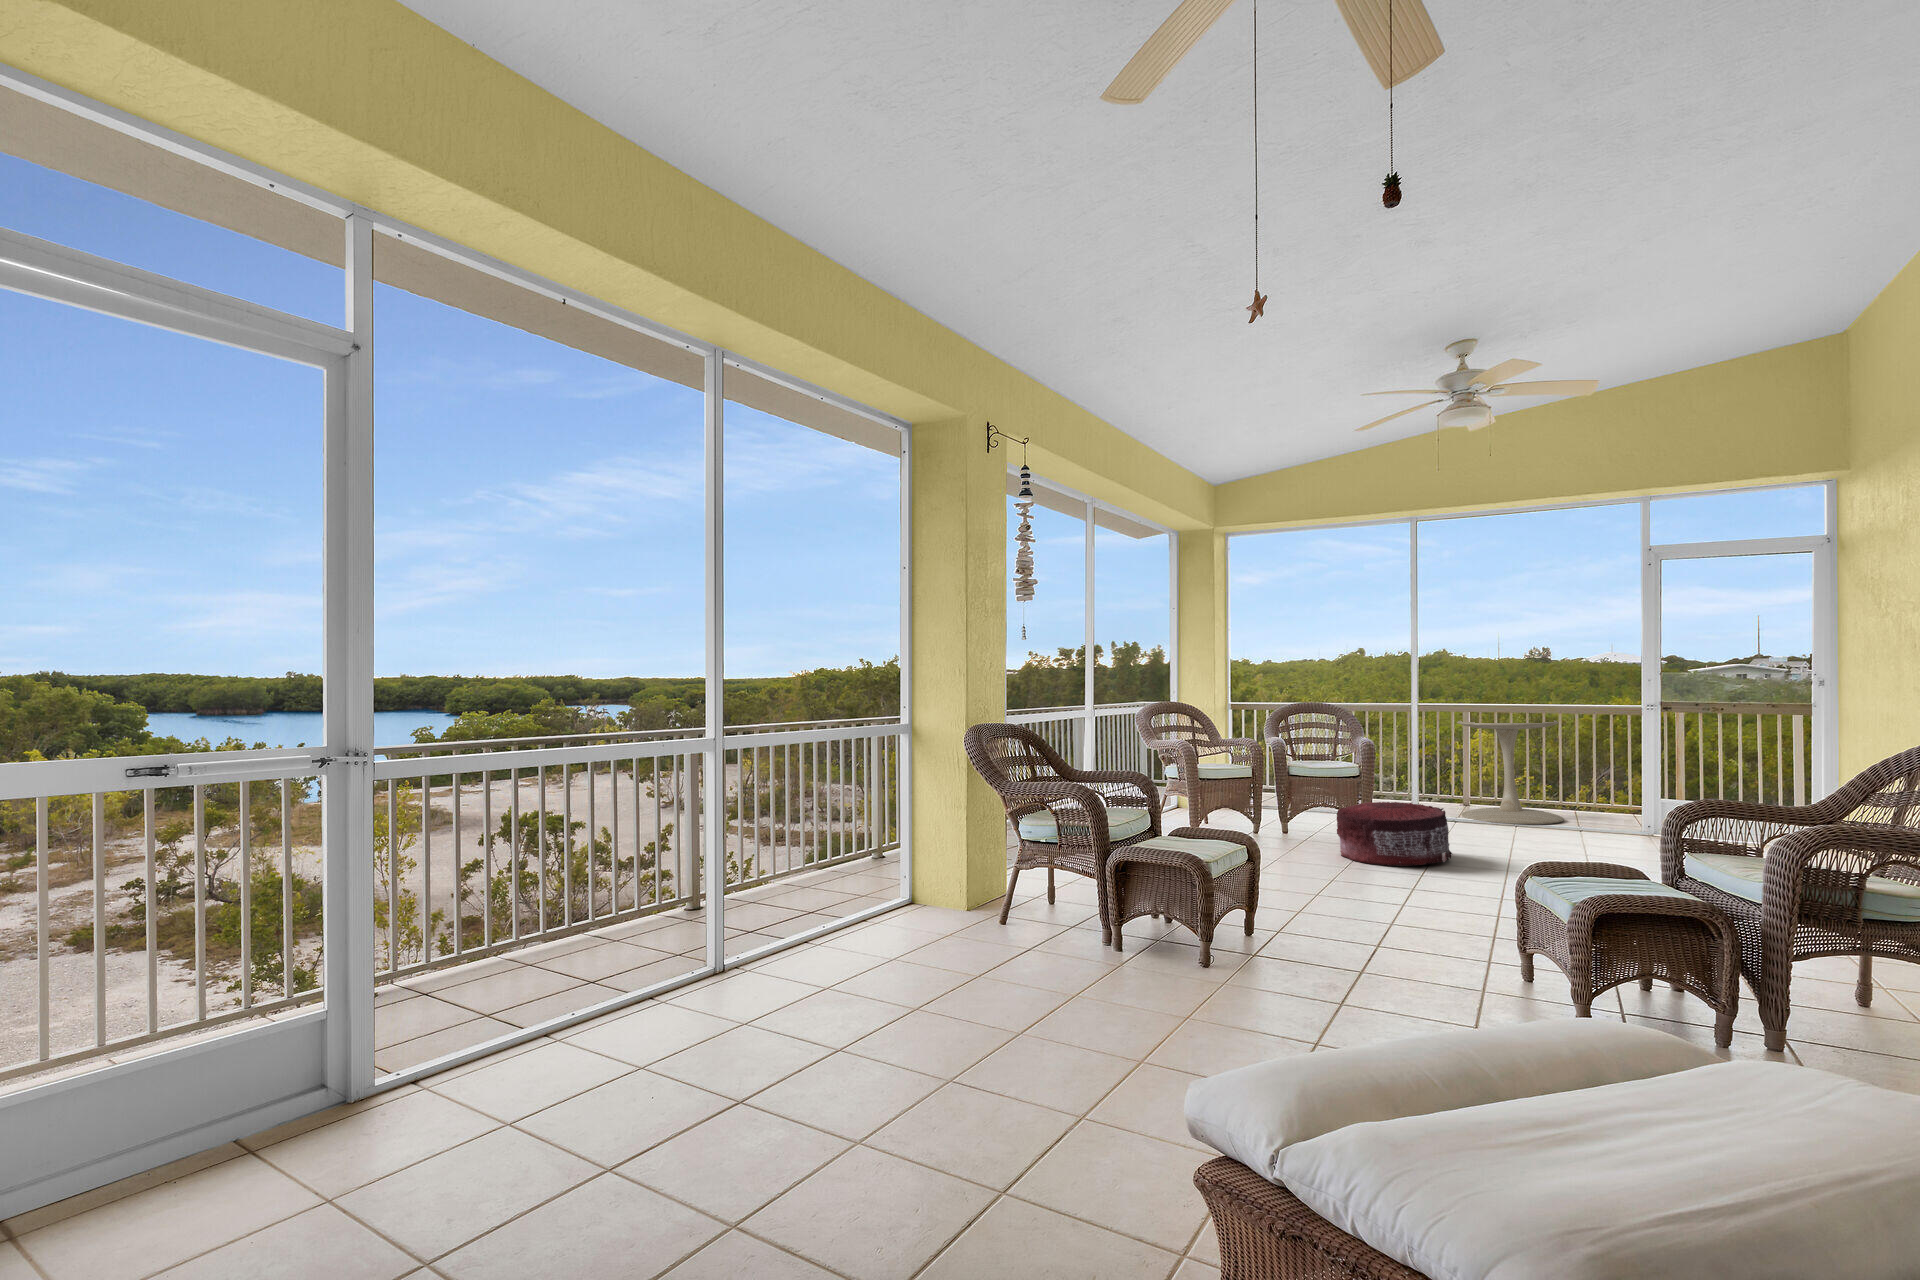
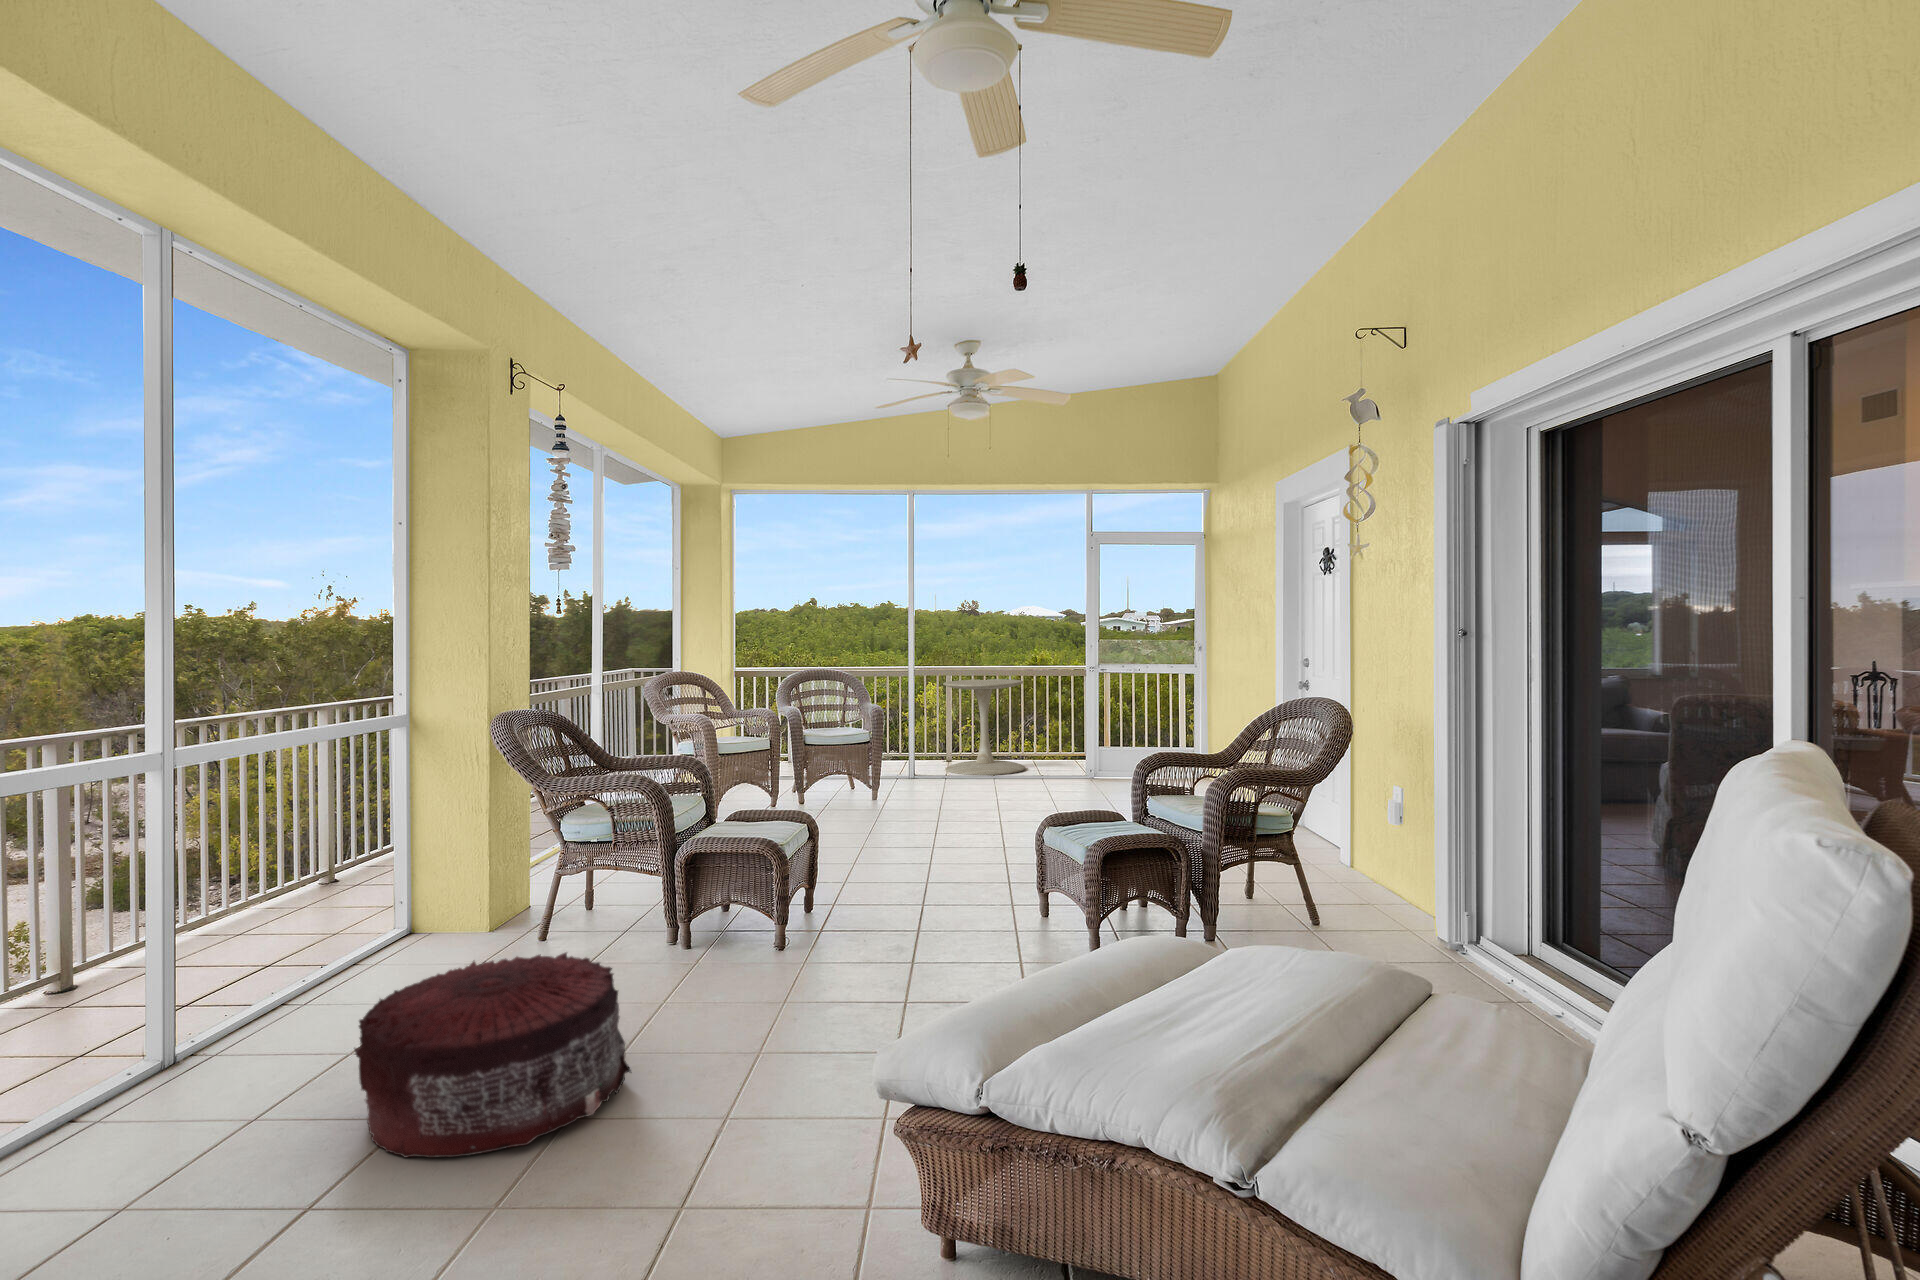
pouf: present [1337,802,1452,866] -> present [355,953,631,1158]

